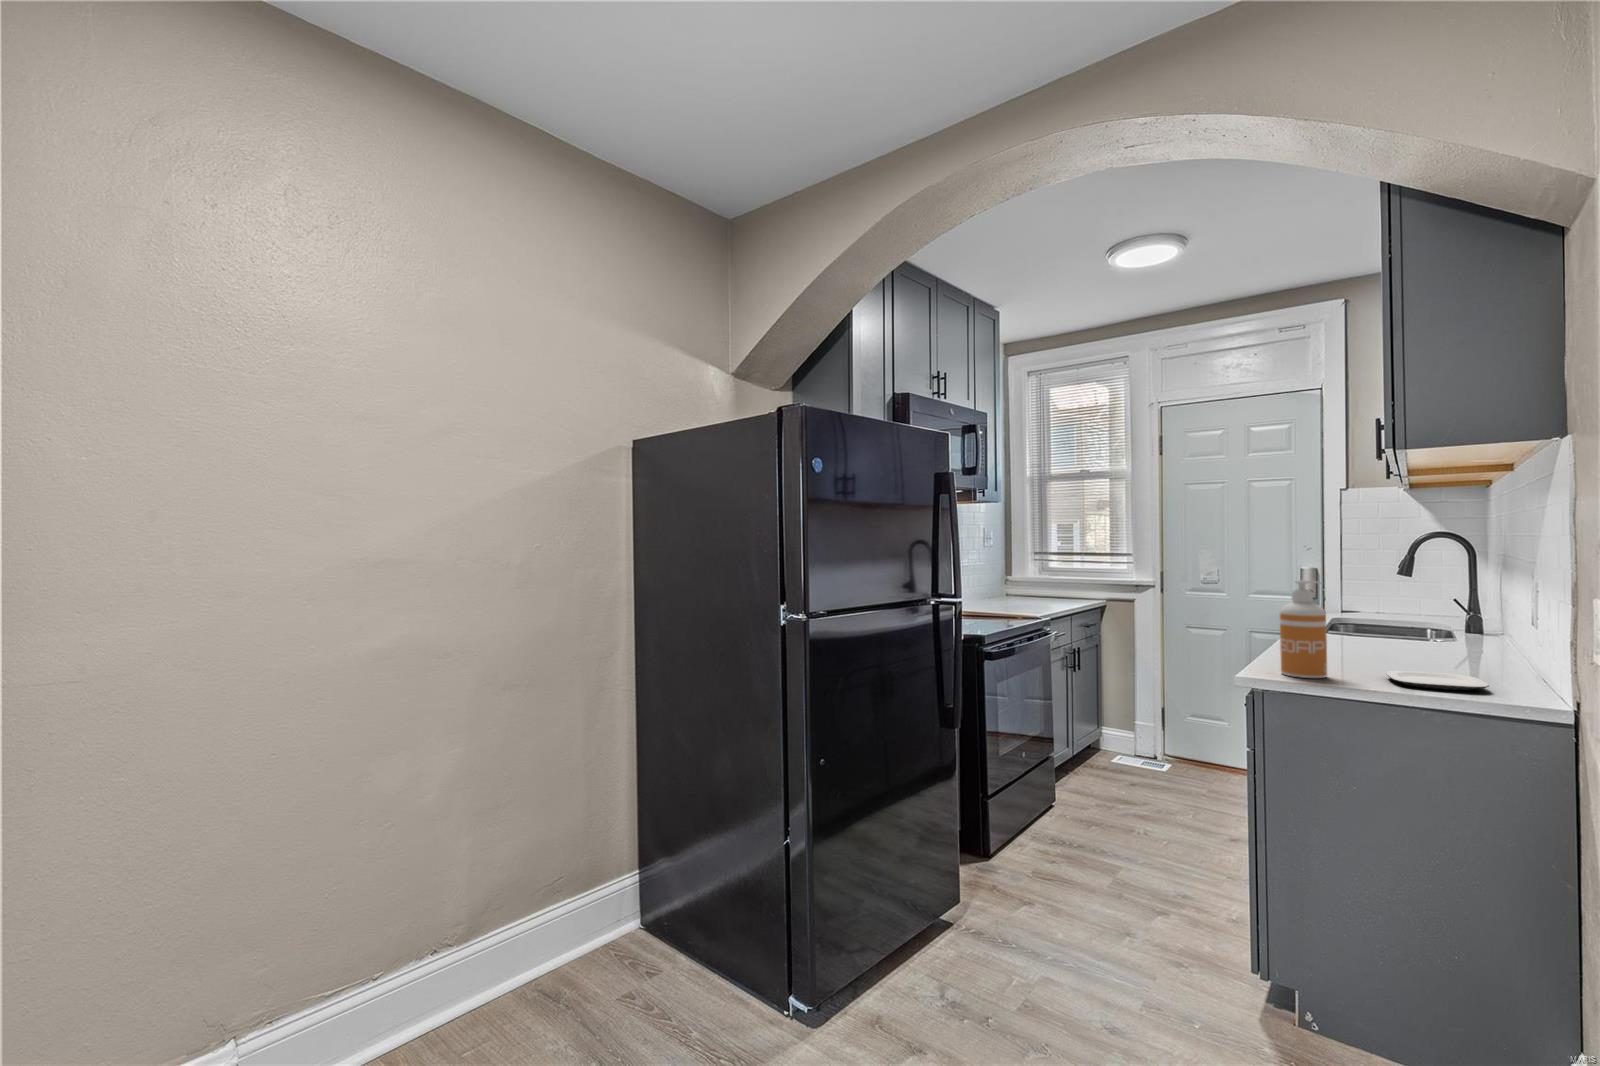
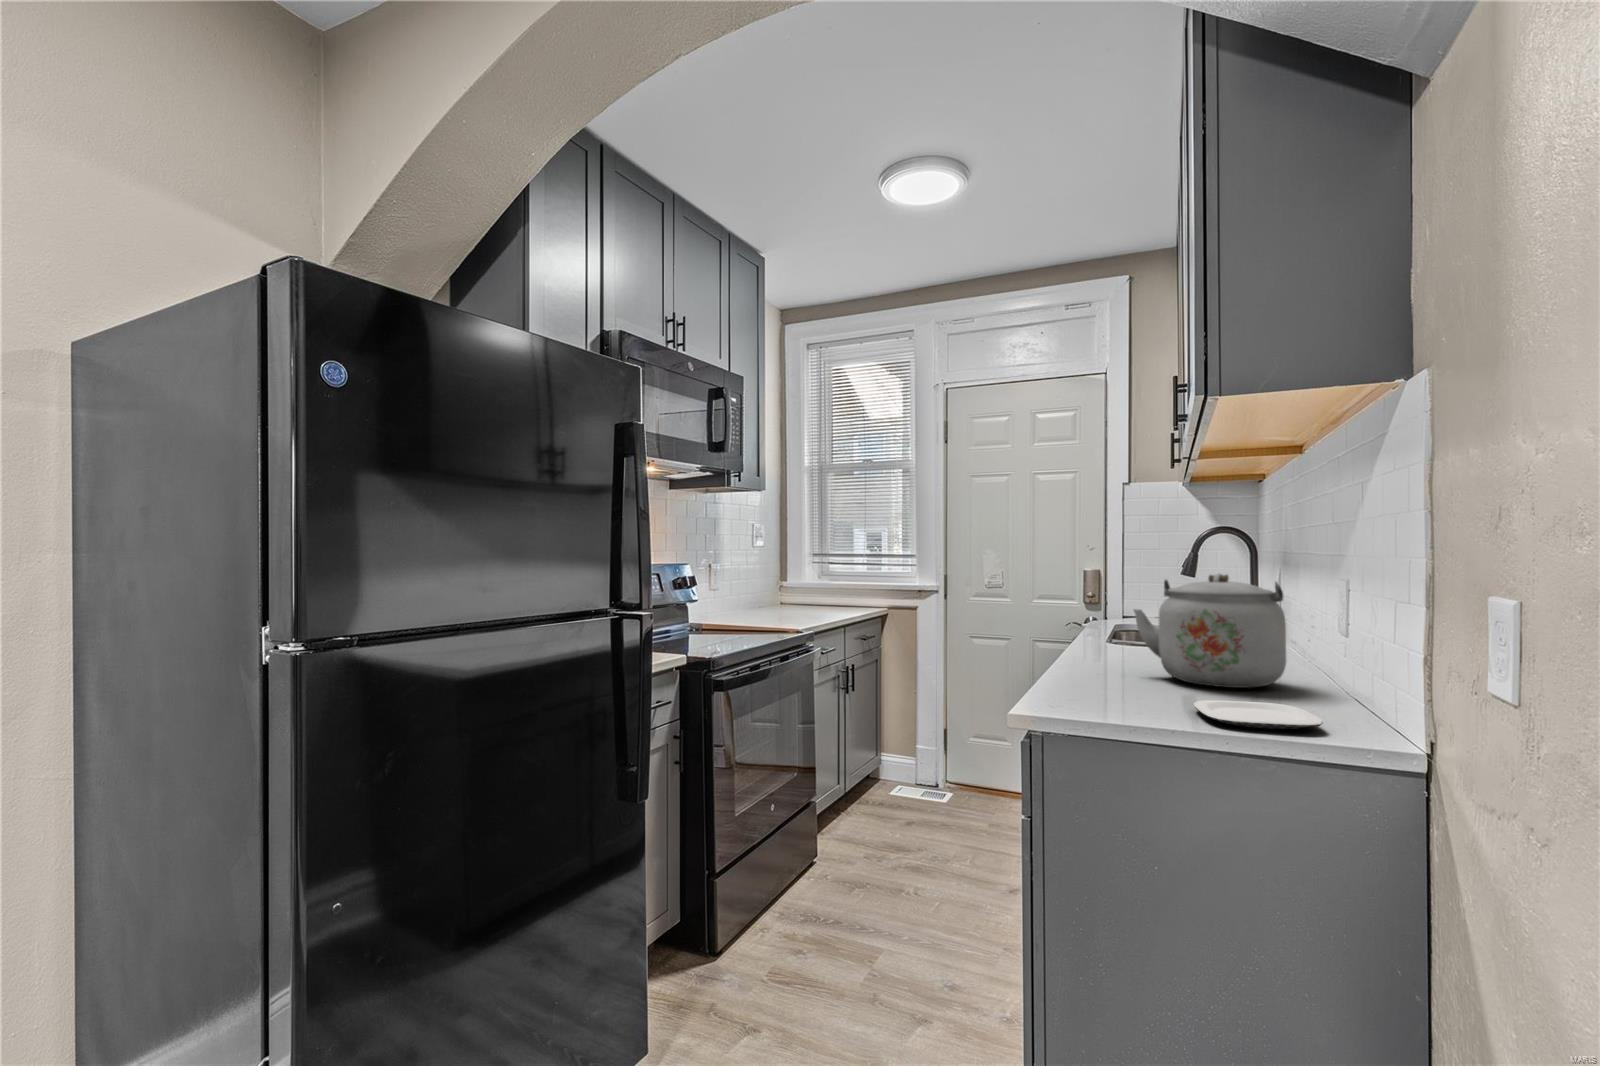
kettle: none [1341,577,1479,666] -> present [1134,574,1286,688]
soap dispenser: present [1280,580,1327,678] -> none [1064,577,1123,717]

